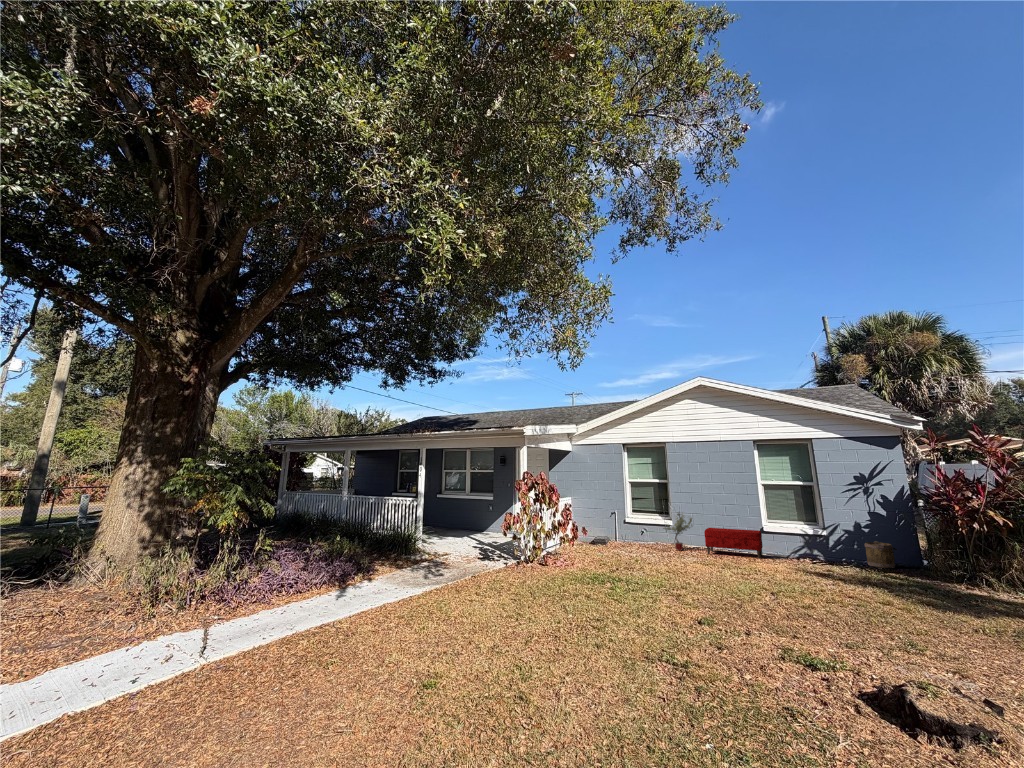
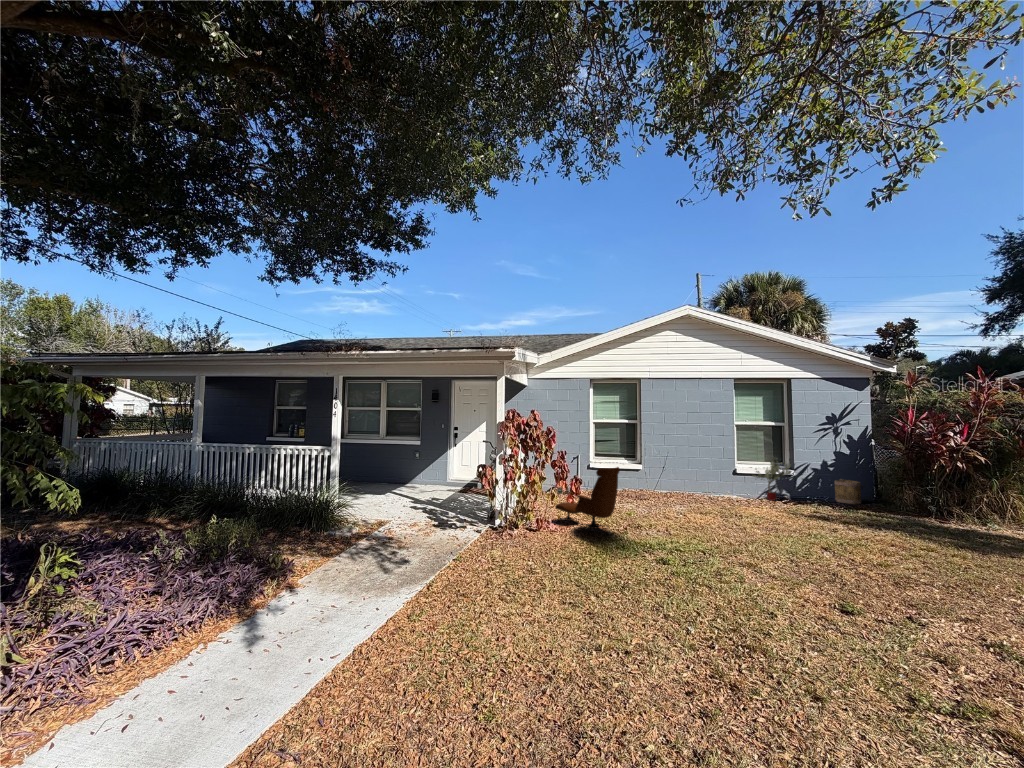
potted tree: present [663,512,692,551] -> present [753,458,791,501]
lounge chair: none [558,517,592,571] -> present [555,467,620,535]
bench: present [704,528,763,559] -> none [682,471,745,501]

